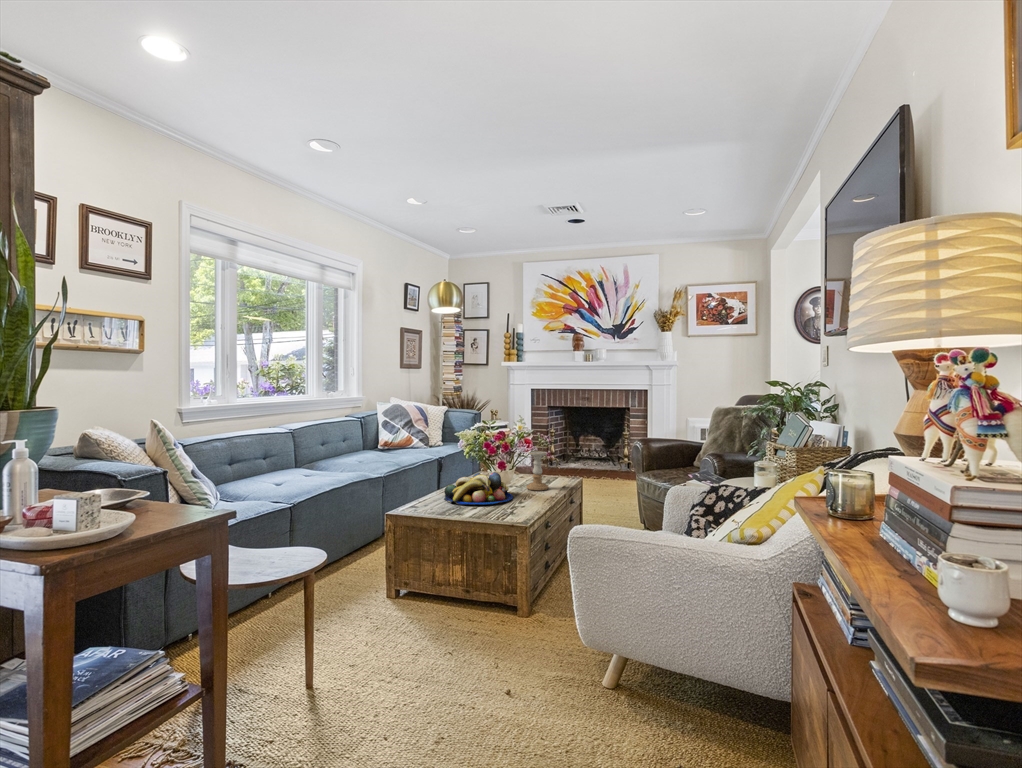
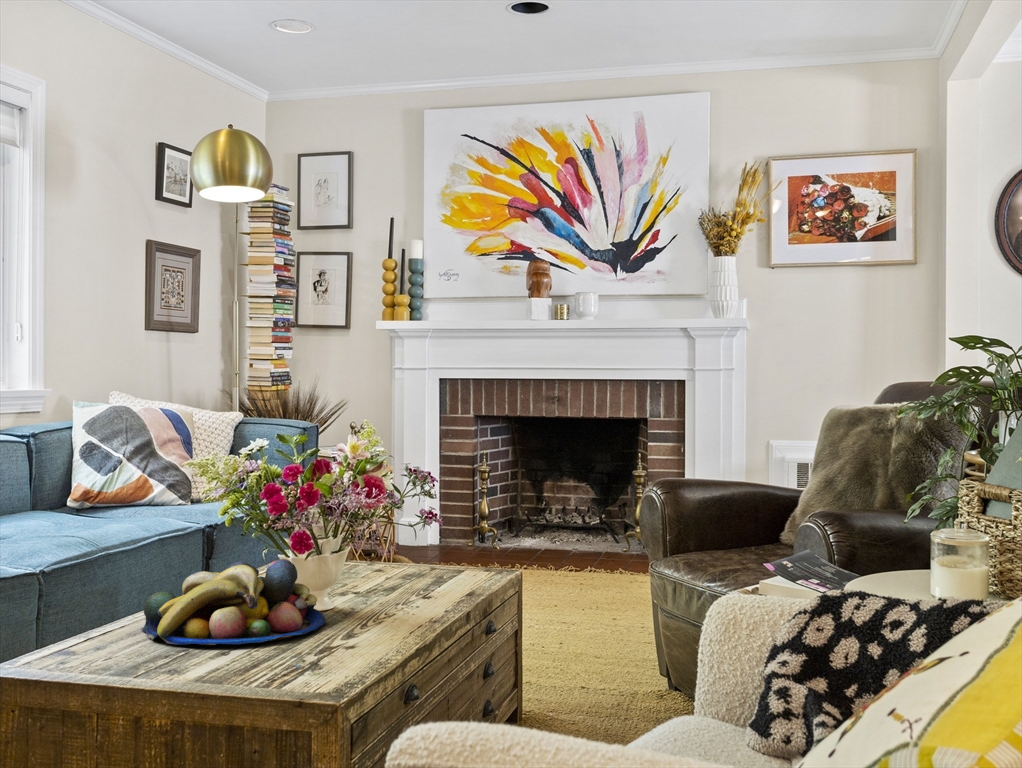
candle holder: present [527,451,548,490] -> none [369,506,424,604]

